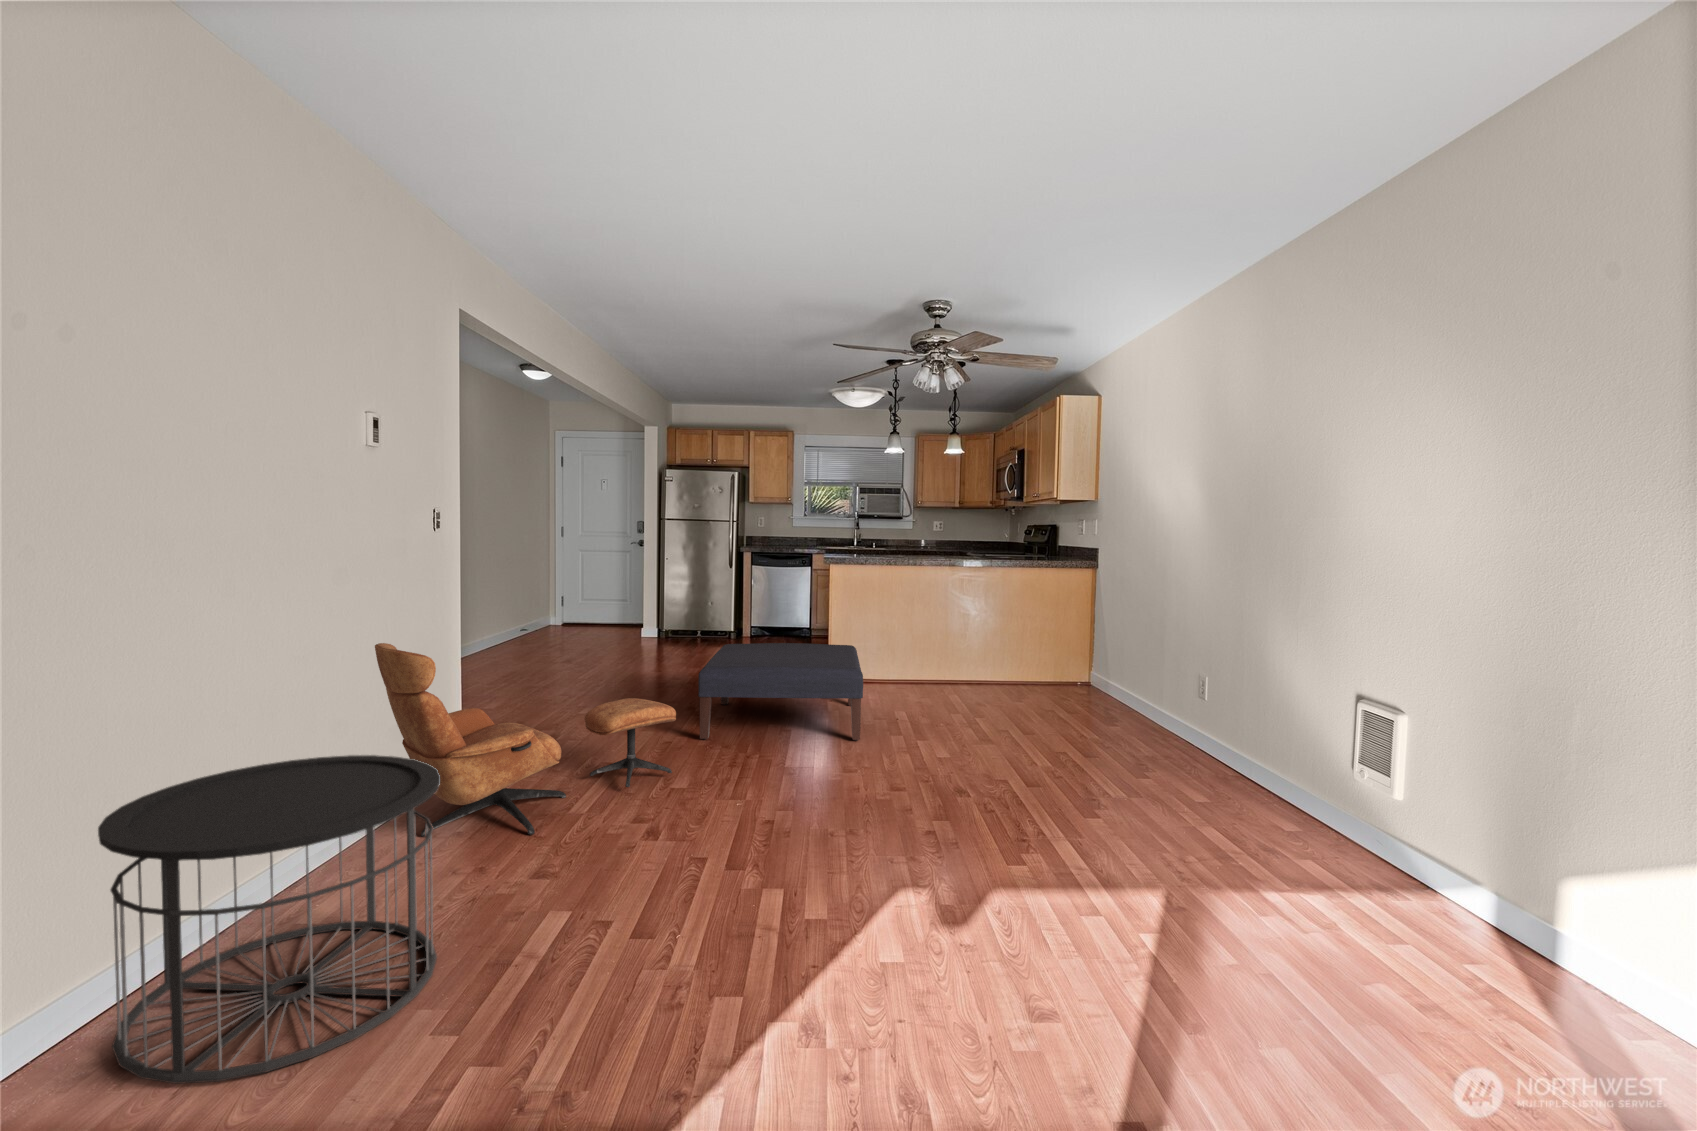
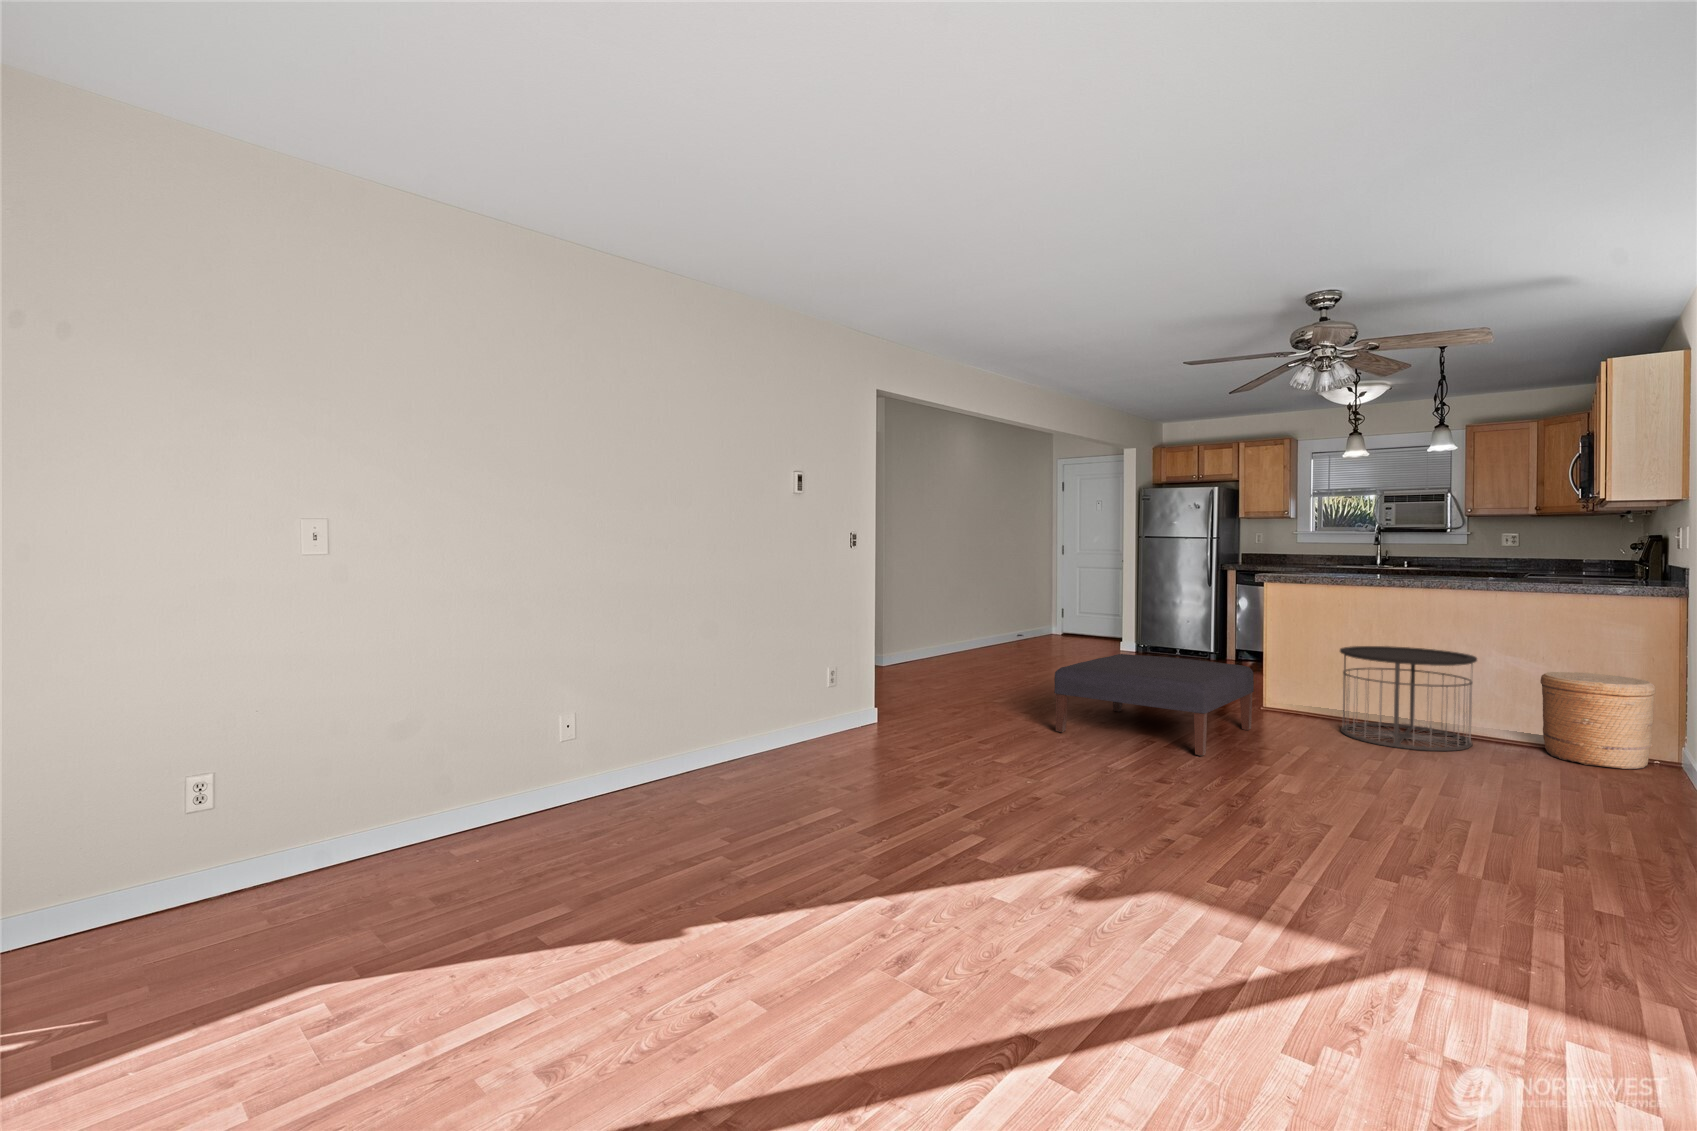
woven basket: none [1038,628,1104,697] -> present [1540,672,1655,769]
lounge chair: present [375,643,676,837] -> none [788,621,1005,763]
side table: present [98,755,440,1084] -> present [1340,646,1477,751]

